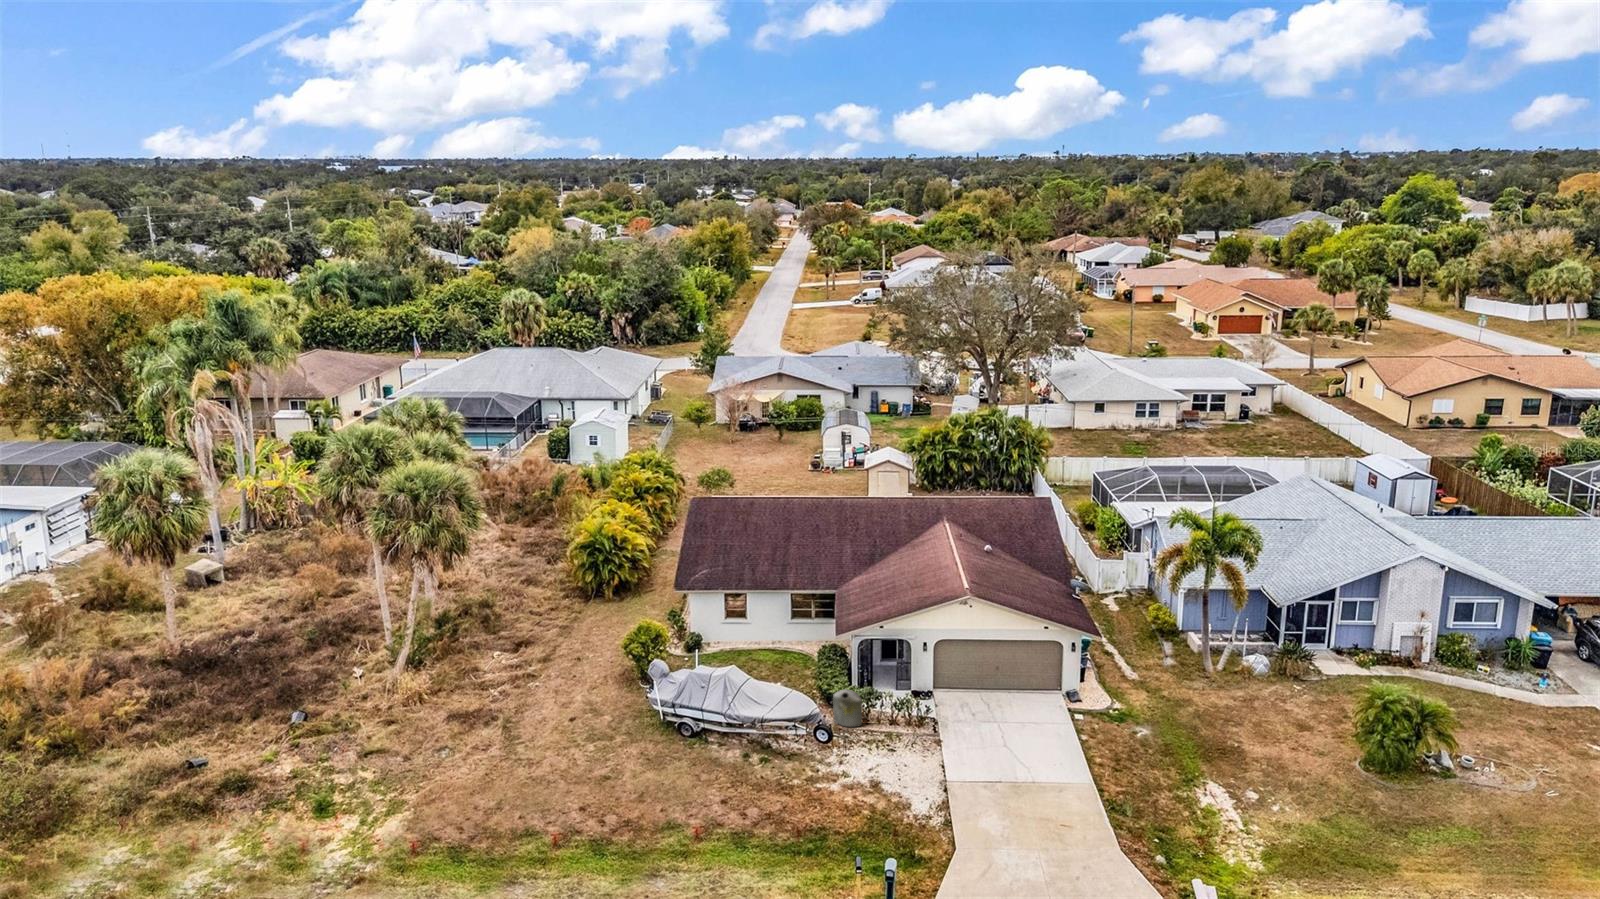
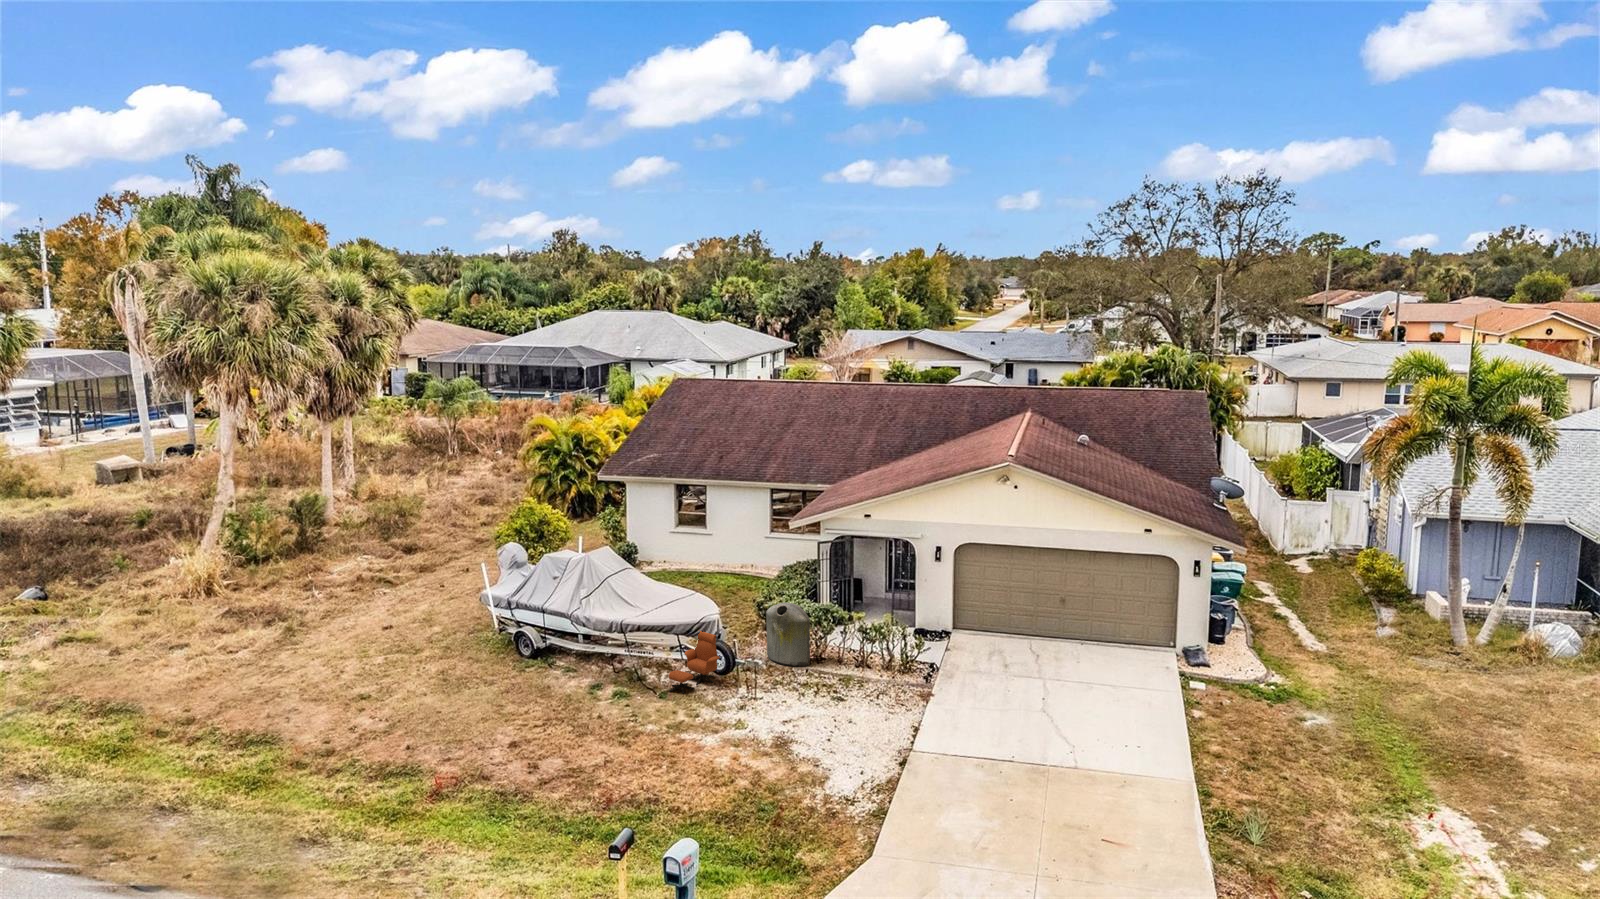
lounge chair: none [790,715,817,756] -> present [669,631,720,693]

